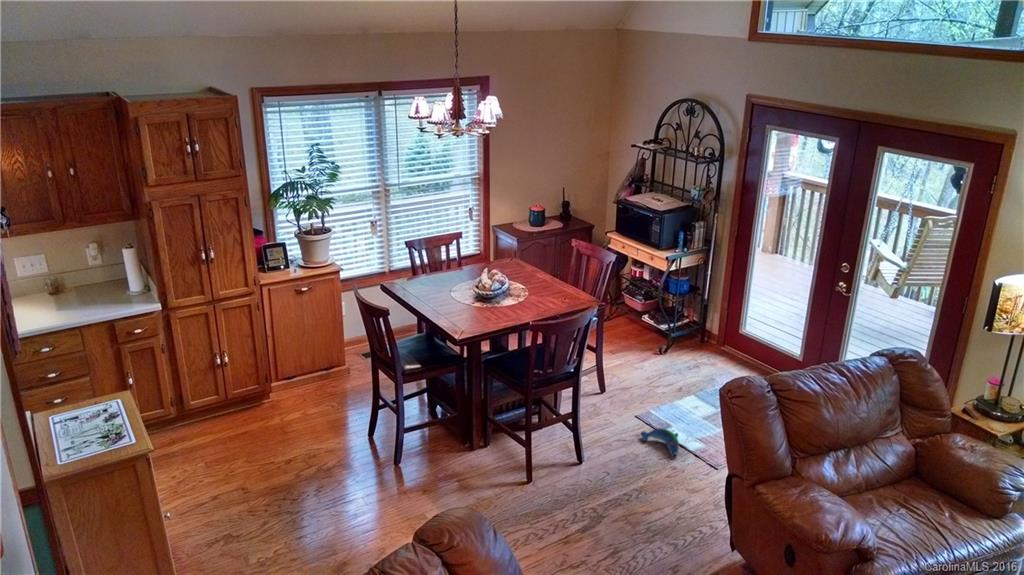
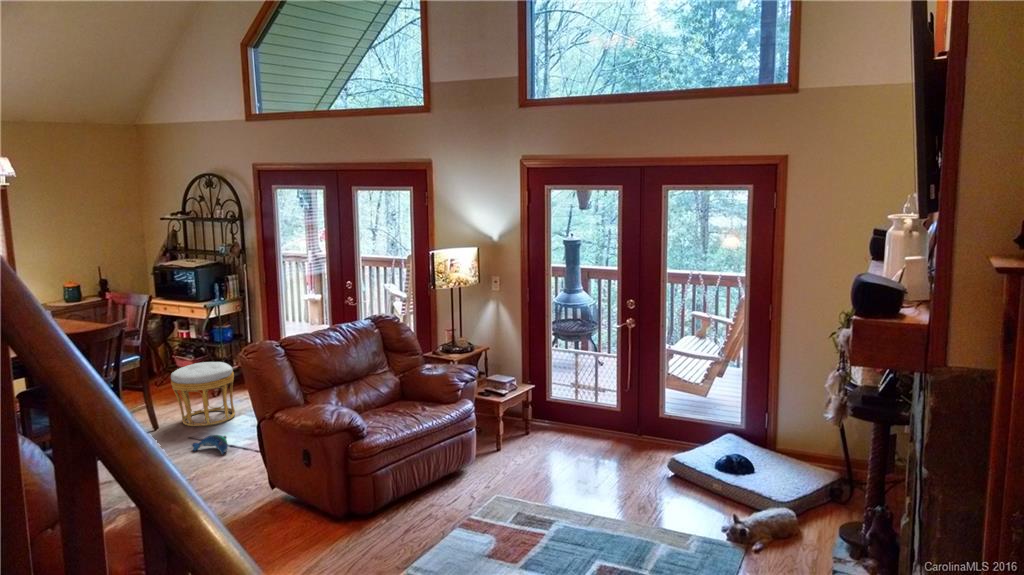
ottoman: none [625,327,690,403] -> present [171,362,235,426]

